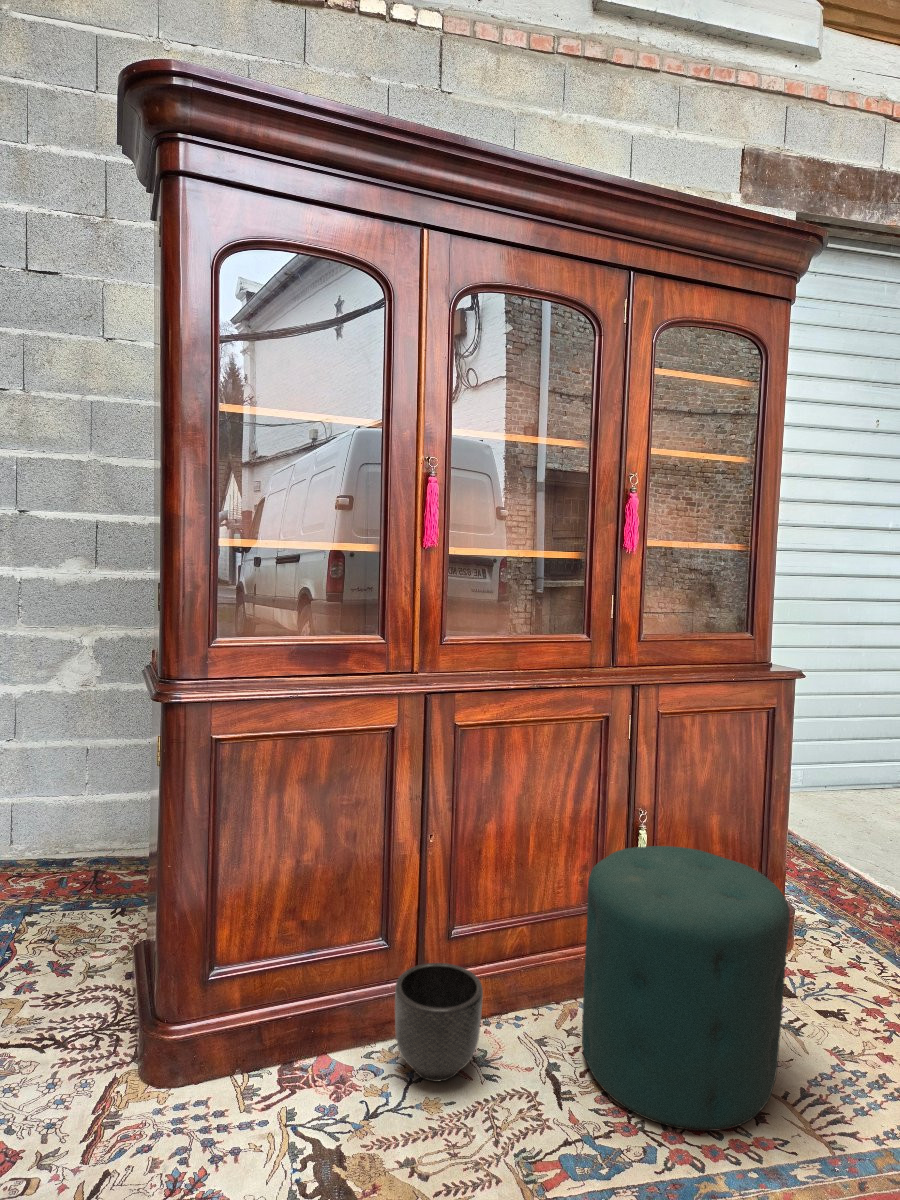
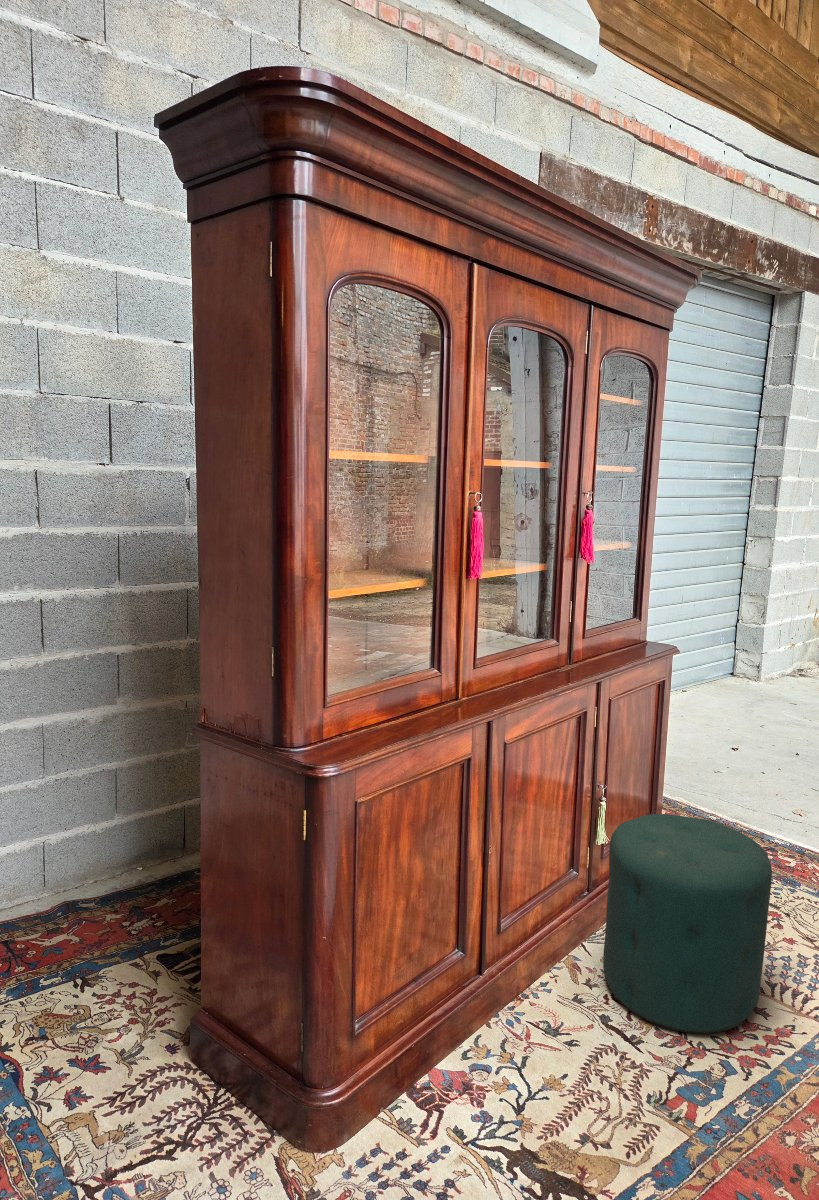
planter: present [395,963,483,1082] -> none [490,959,568,1063]

